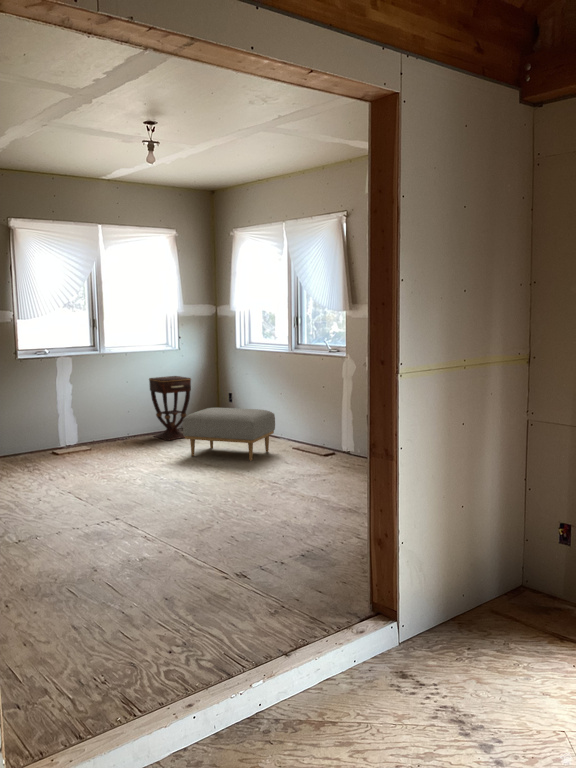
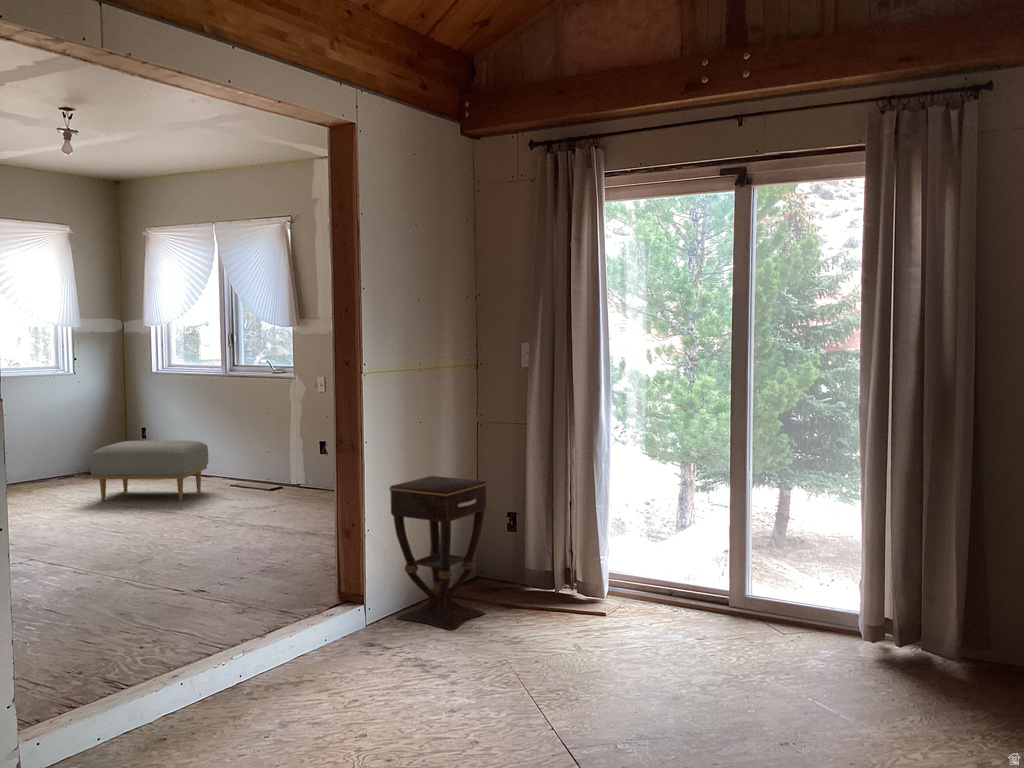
side table: present [149,376,191,441] -> present [389,476,487,629]

